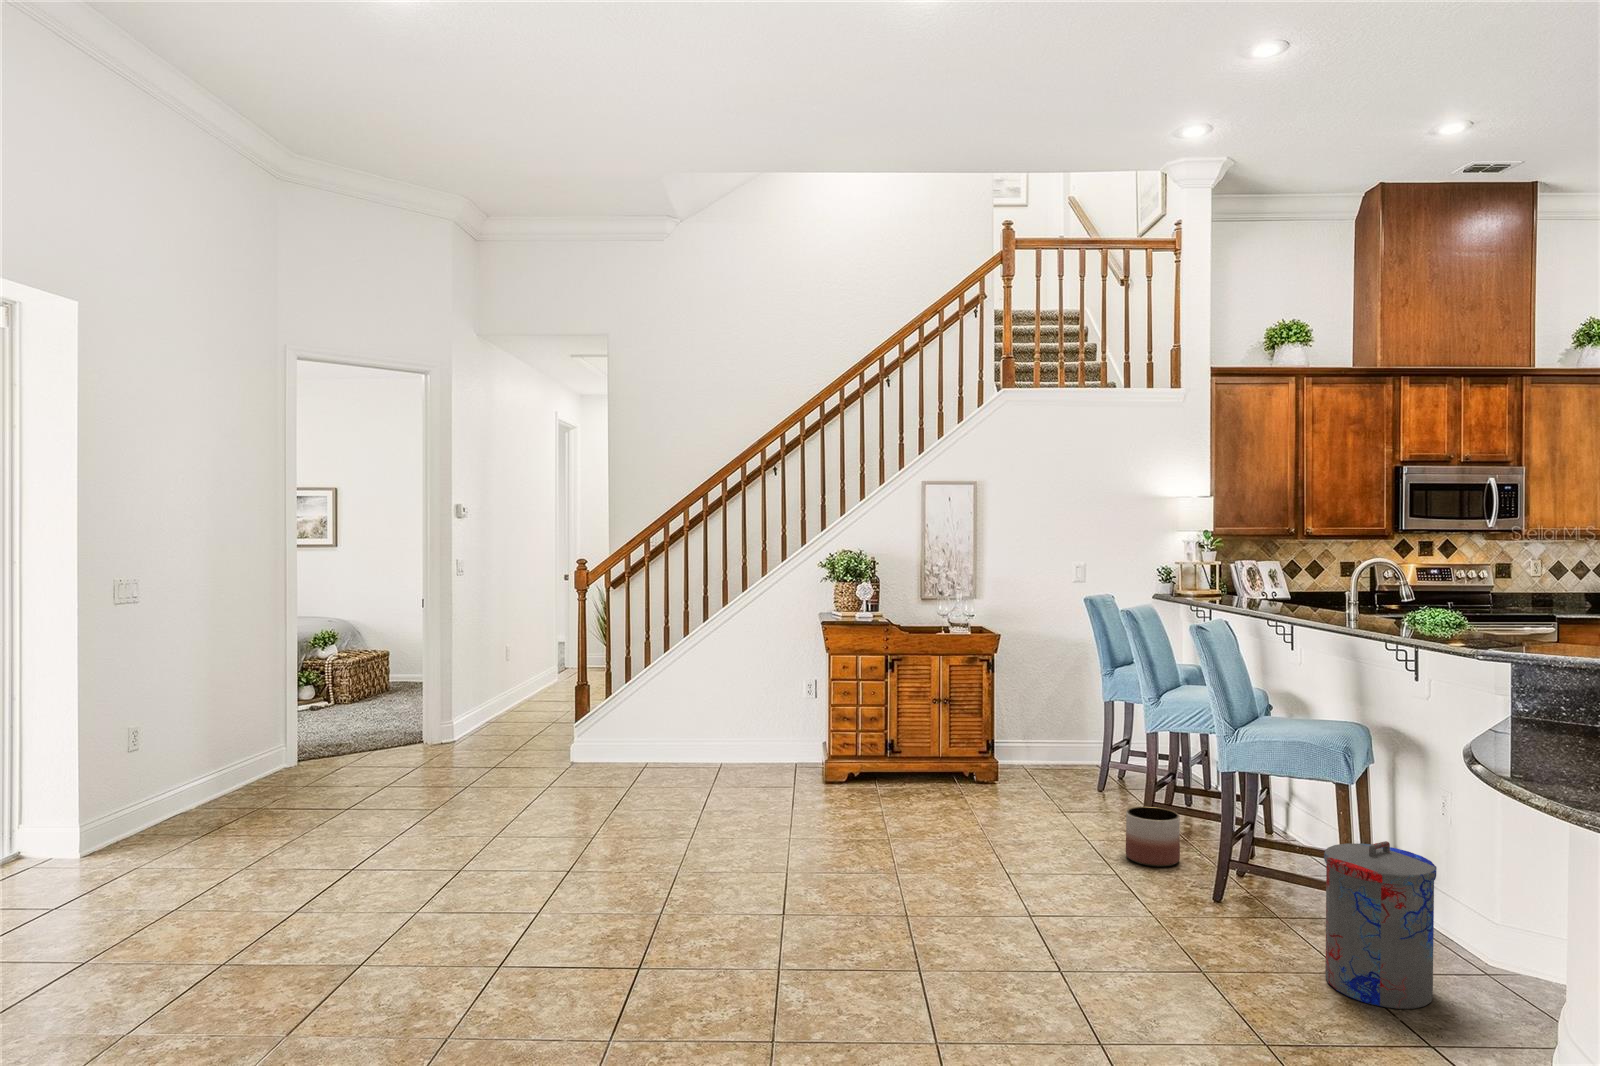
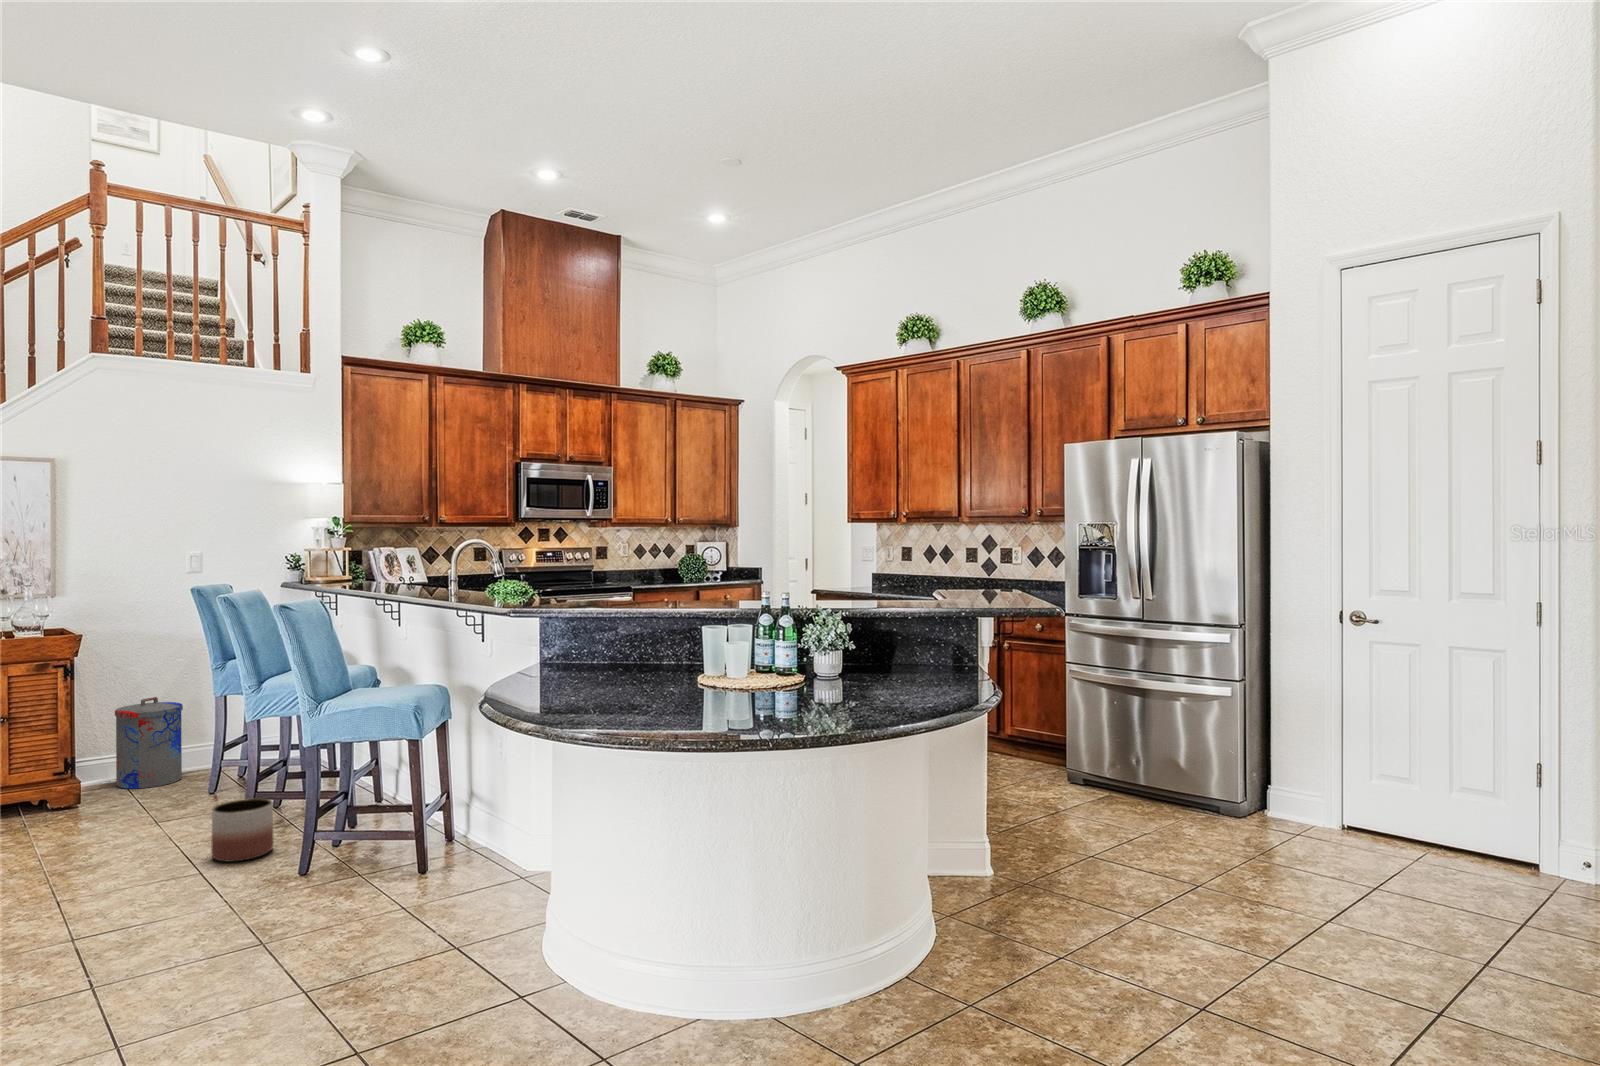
trash can: present [1324,841,1437,1009] -> present [115,697,183,789]

